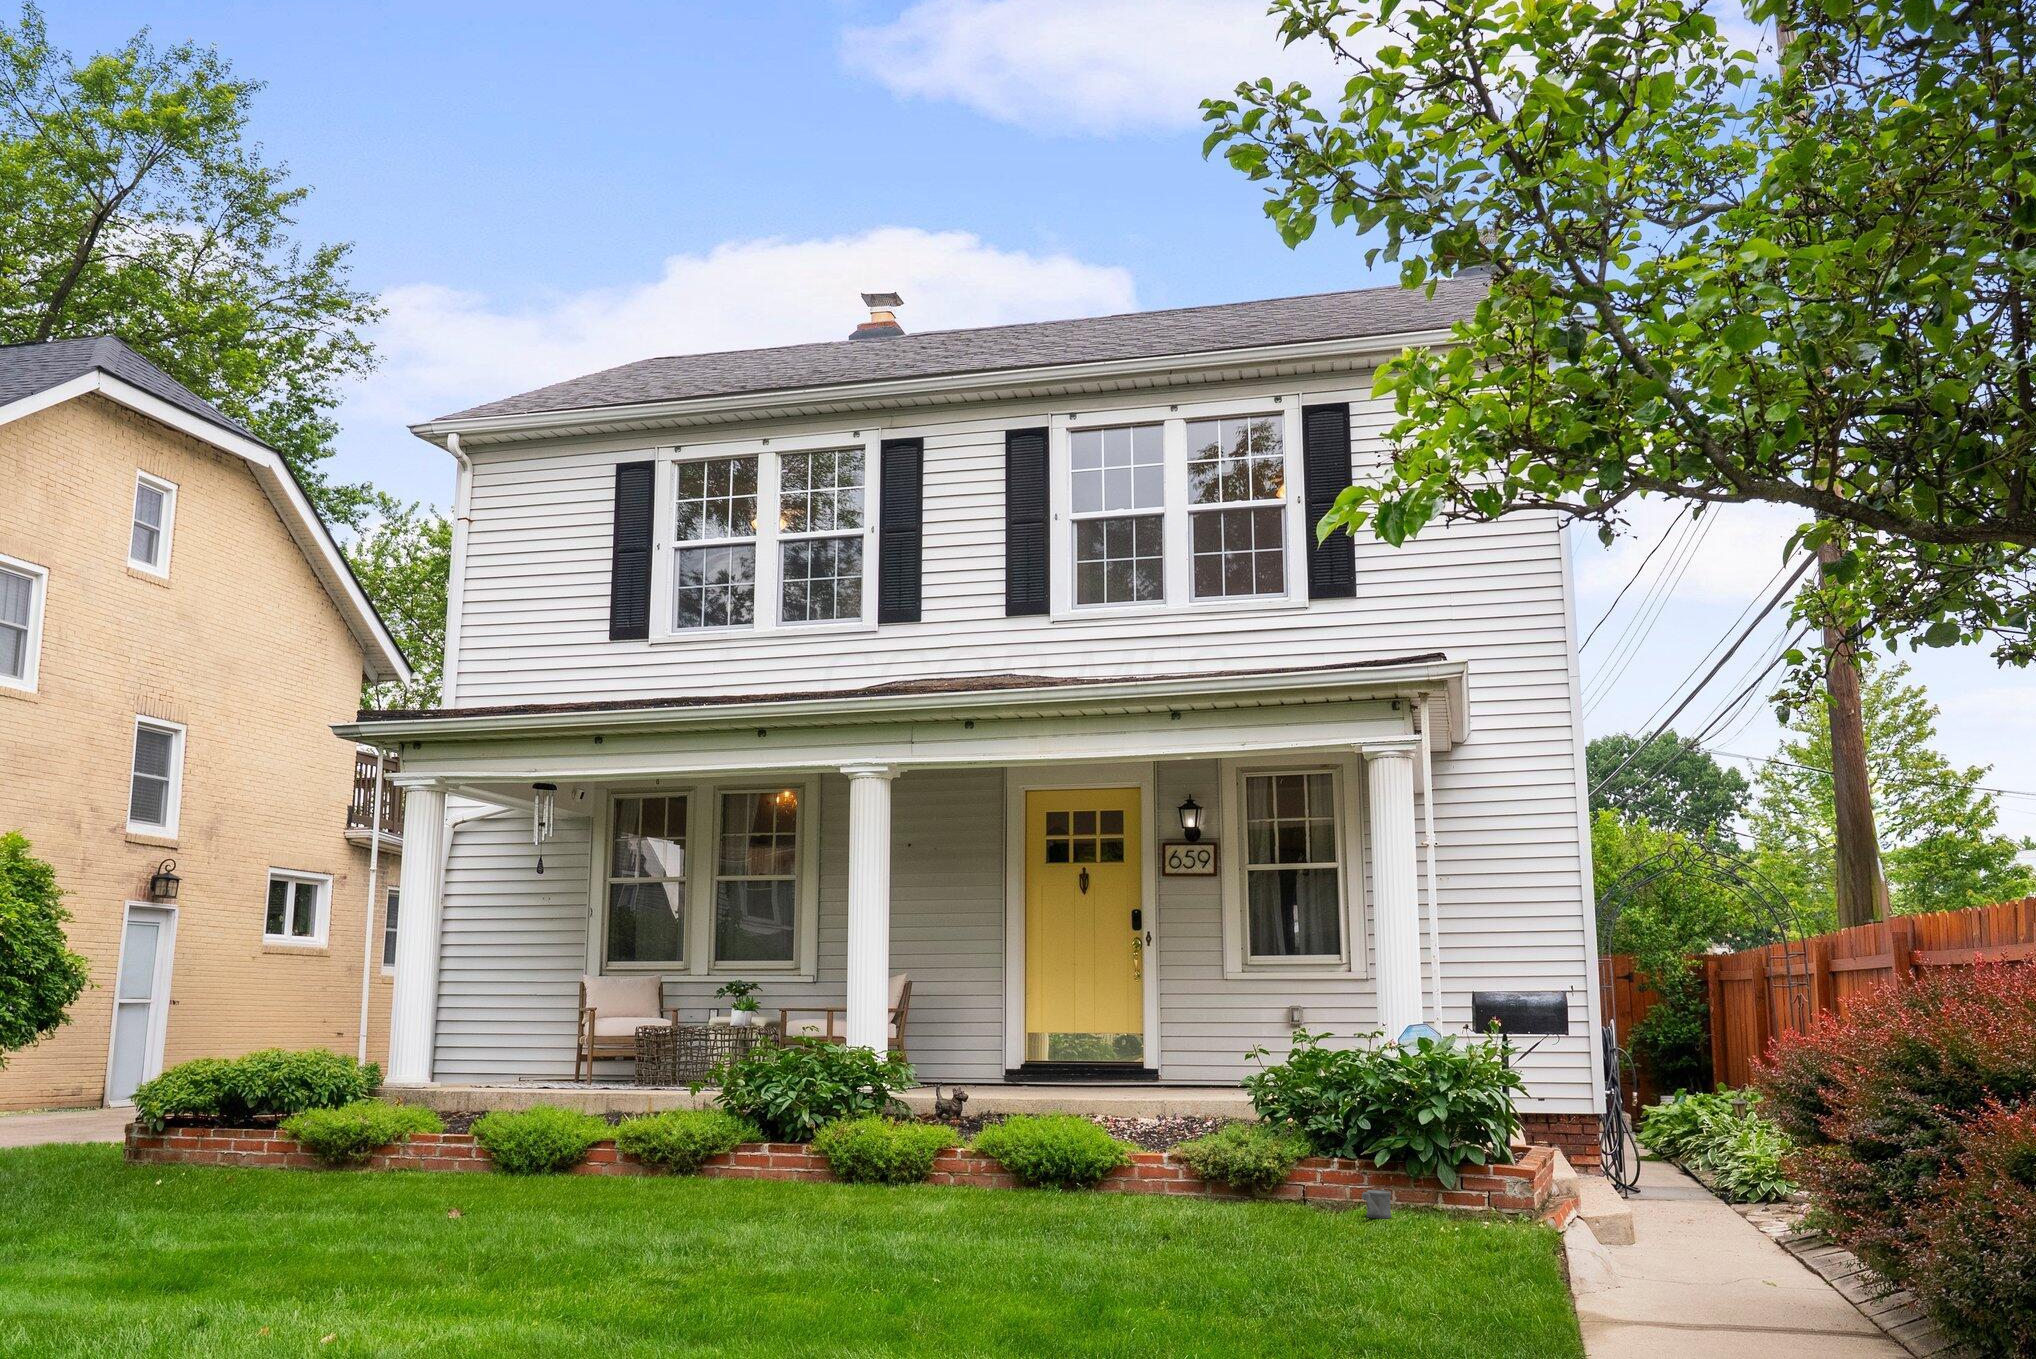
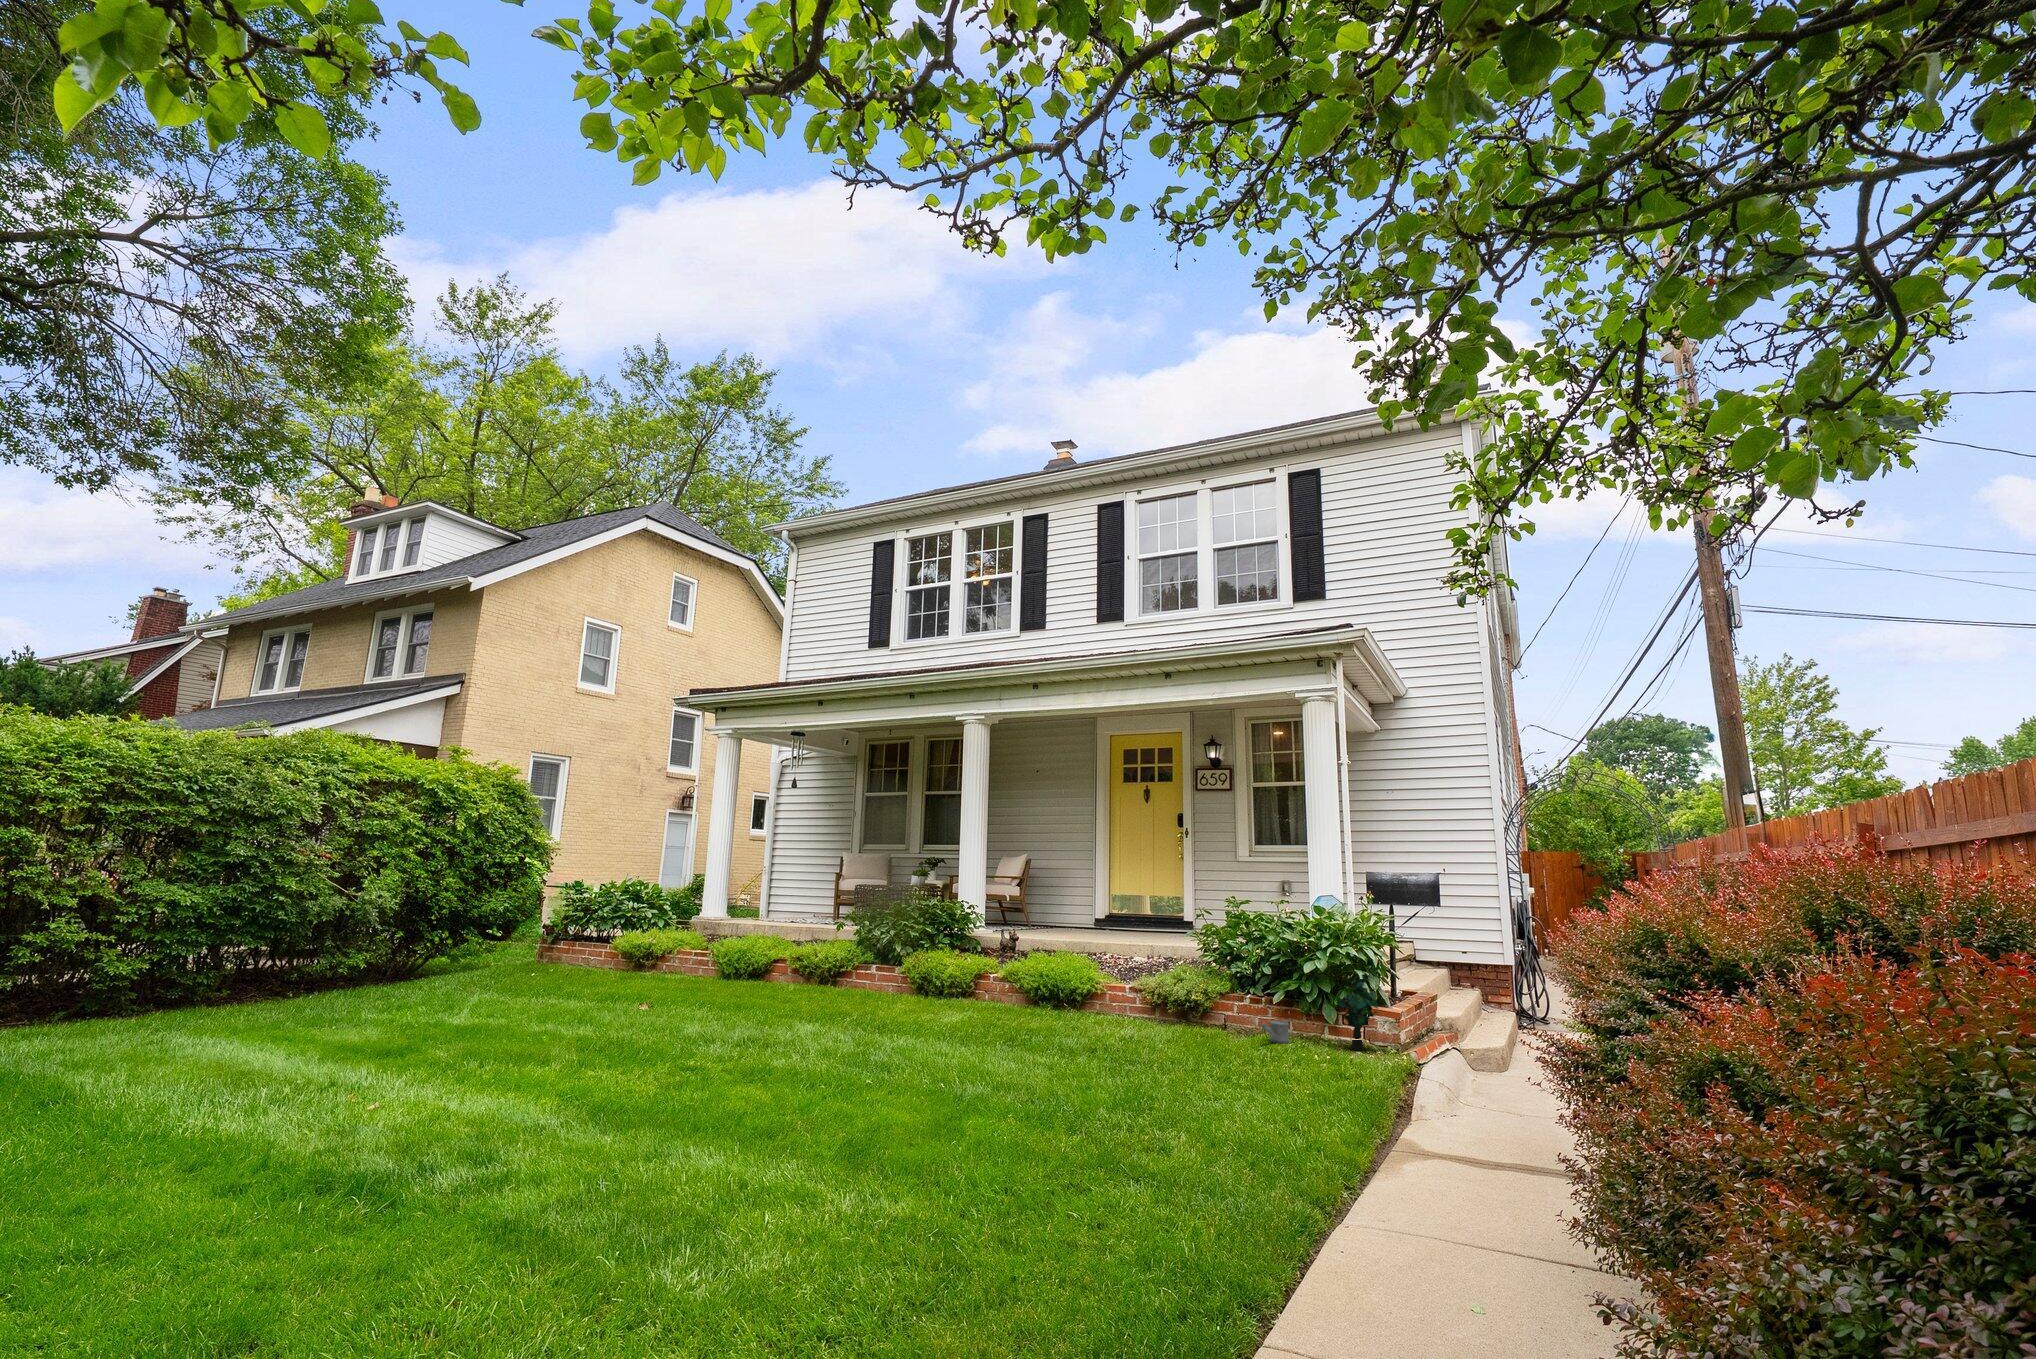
decorative plant: none [1450,1121,1507,1220] -> present [1336,974,1379,1050]

